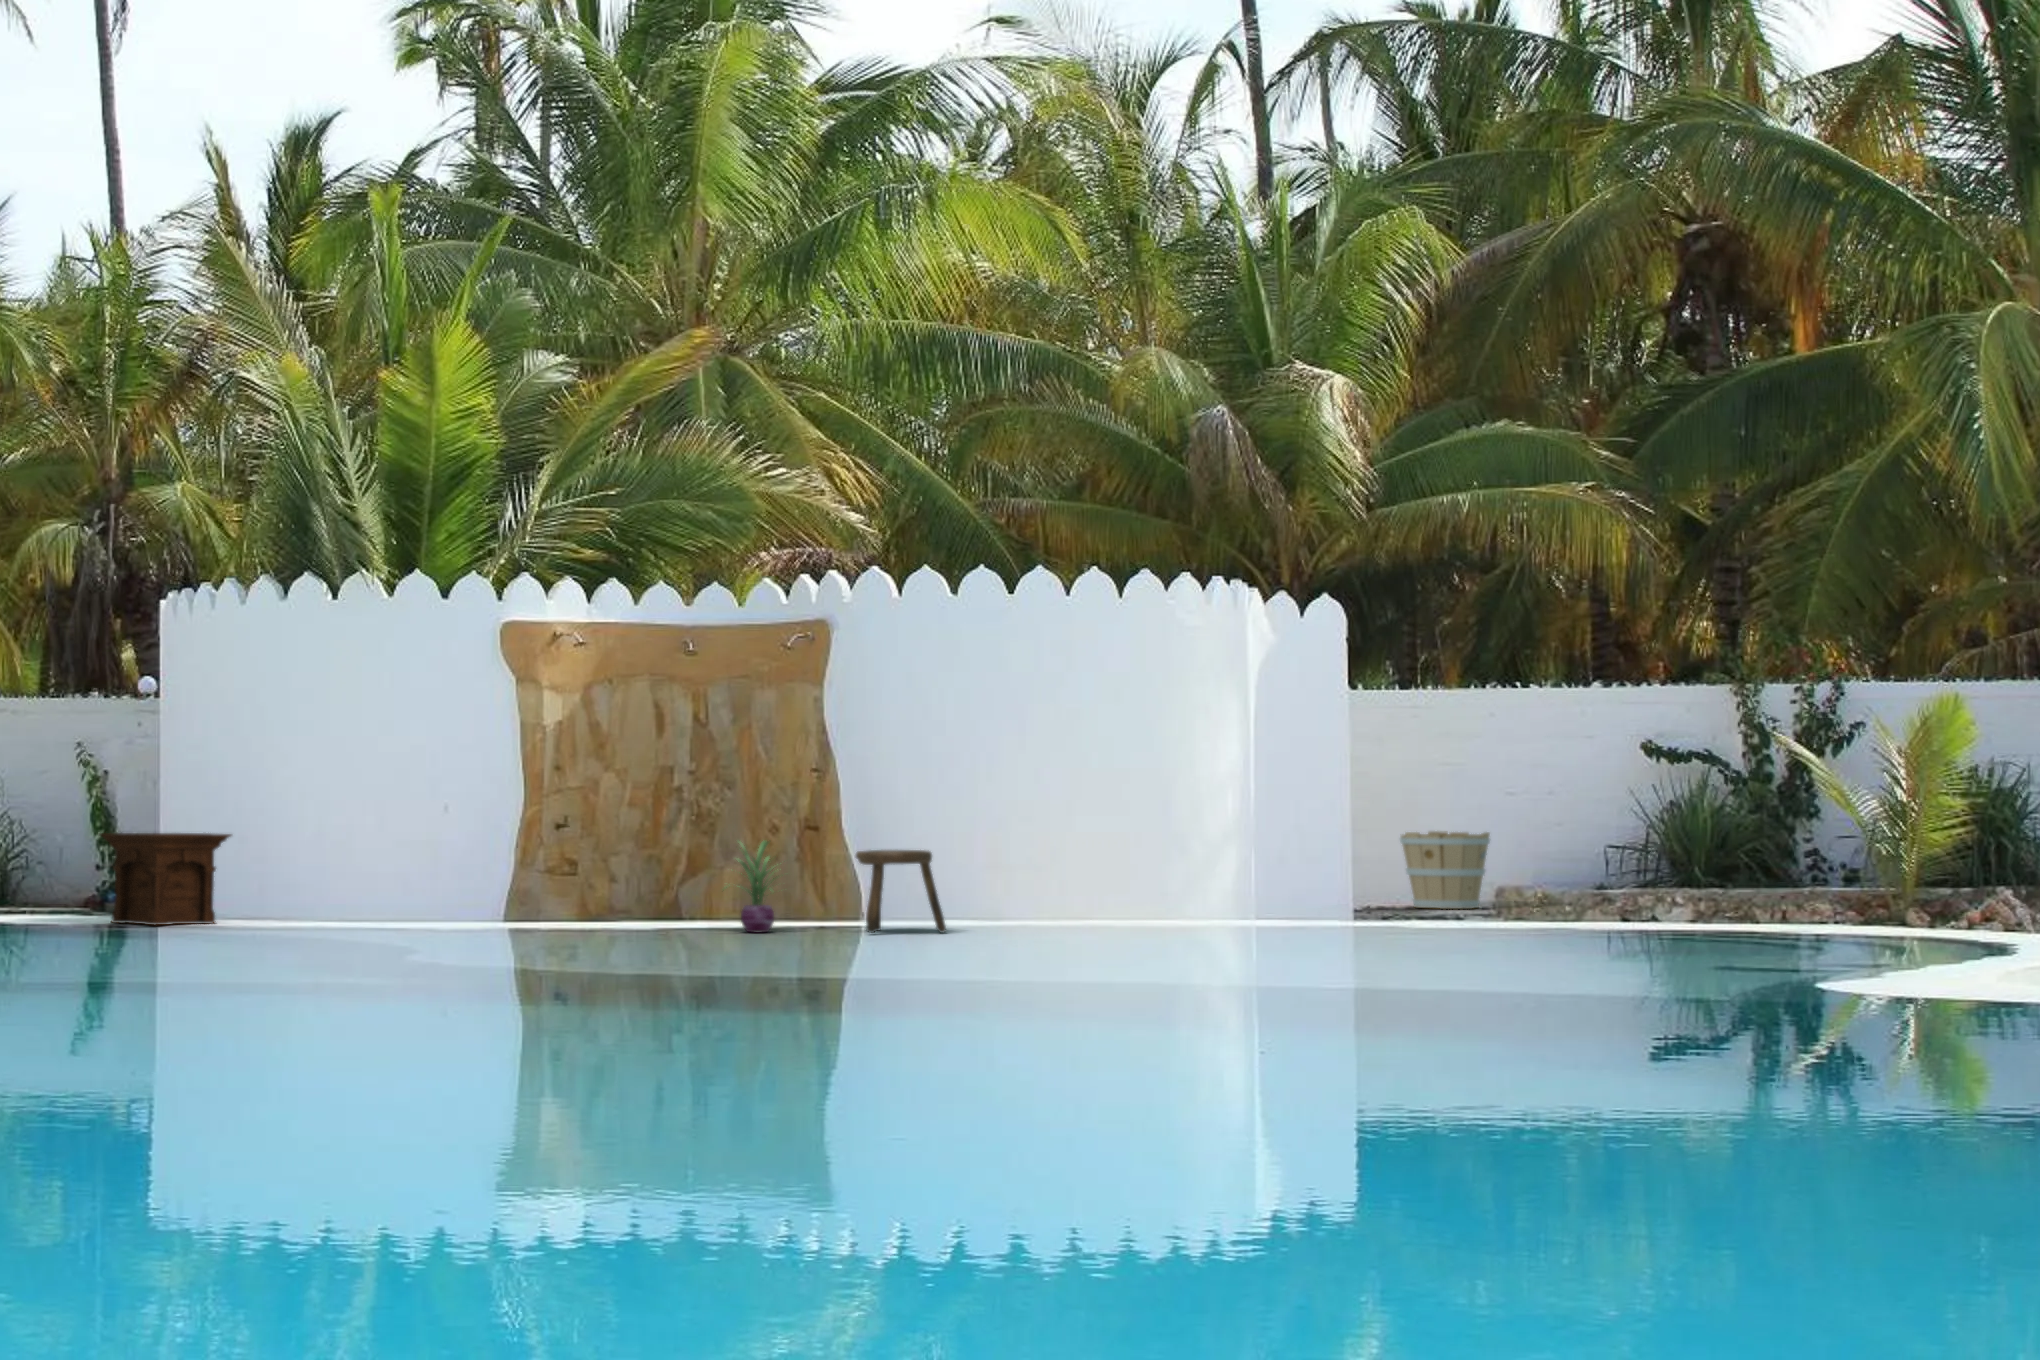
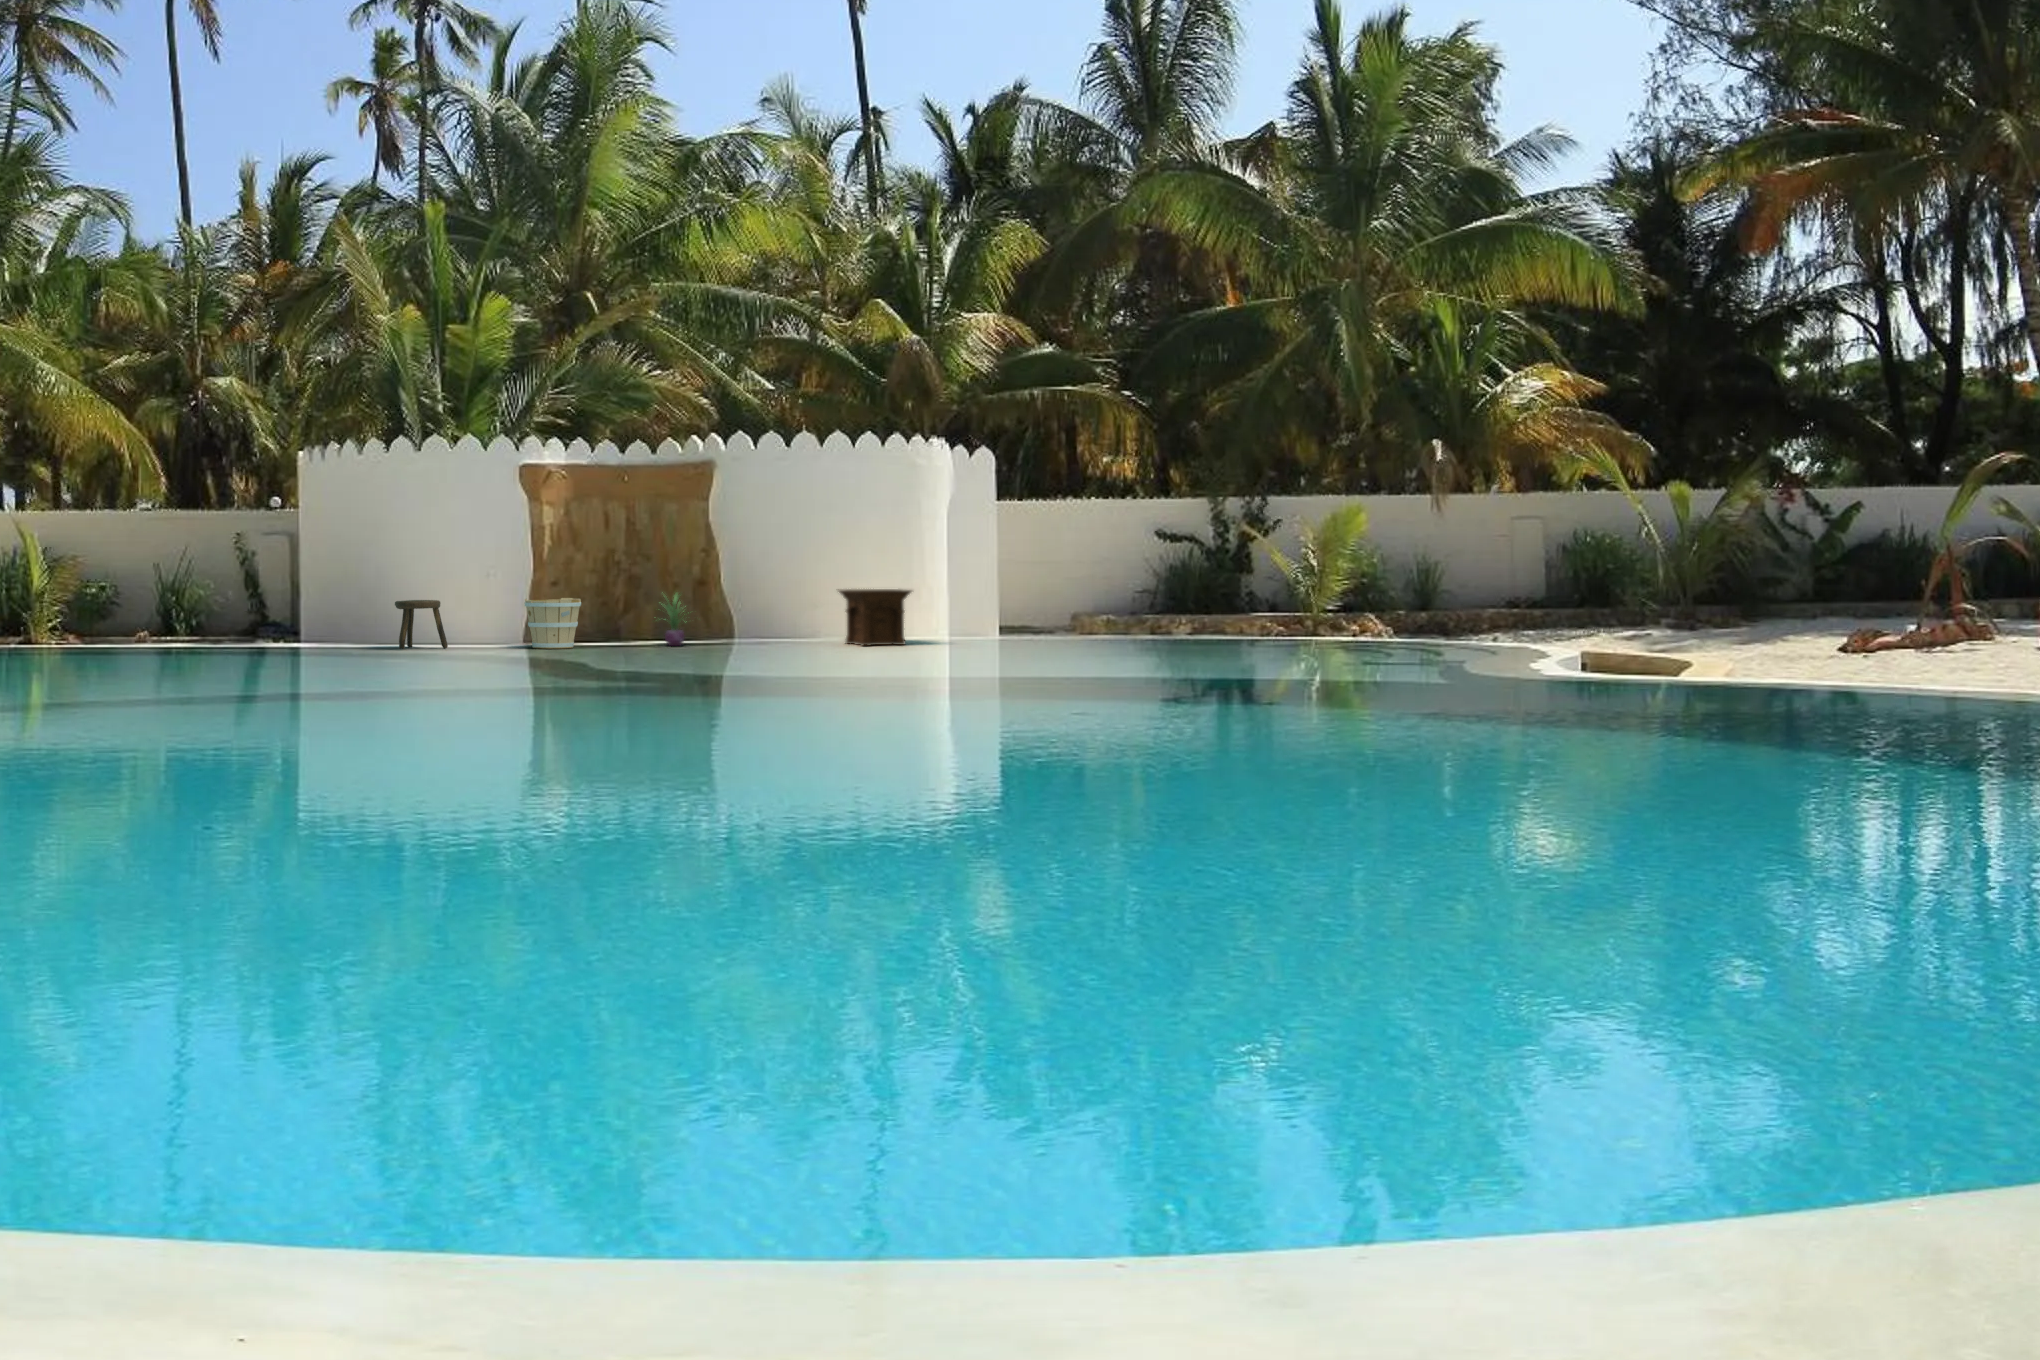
wooden bucket: present [1400,831,1490,909] -> present [524,598,581,649]
side table: present [99,833,231,925] -> present [838,589,912,646]
stool: present [856,850,946,933] -> present [395,600,448,649]

